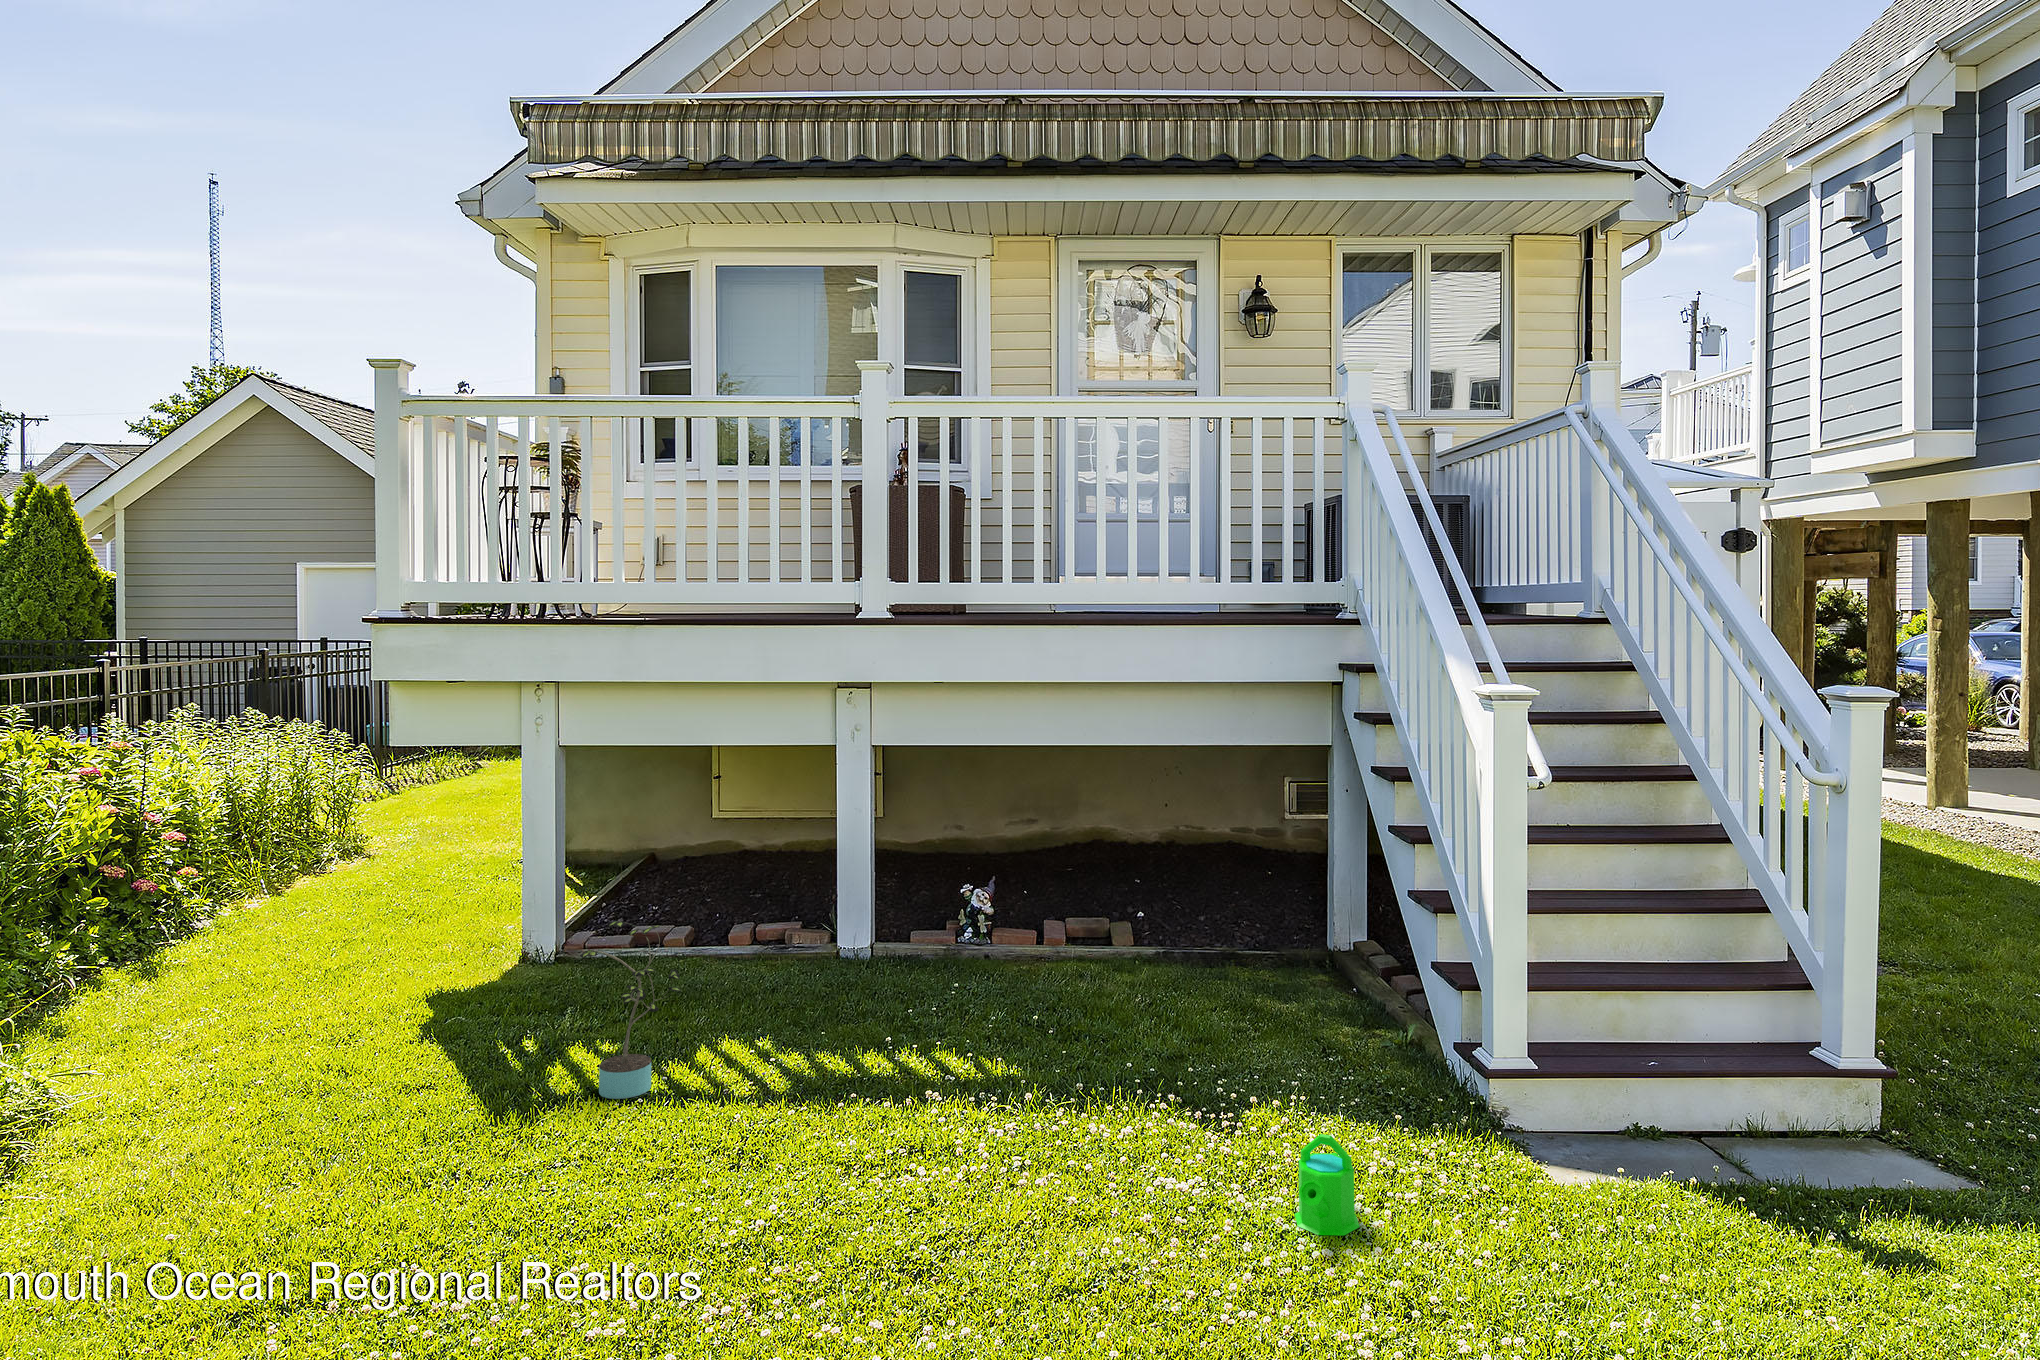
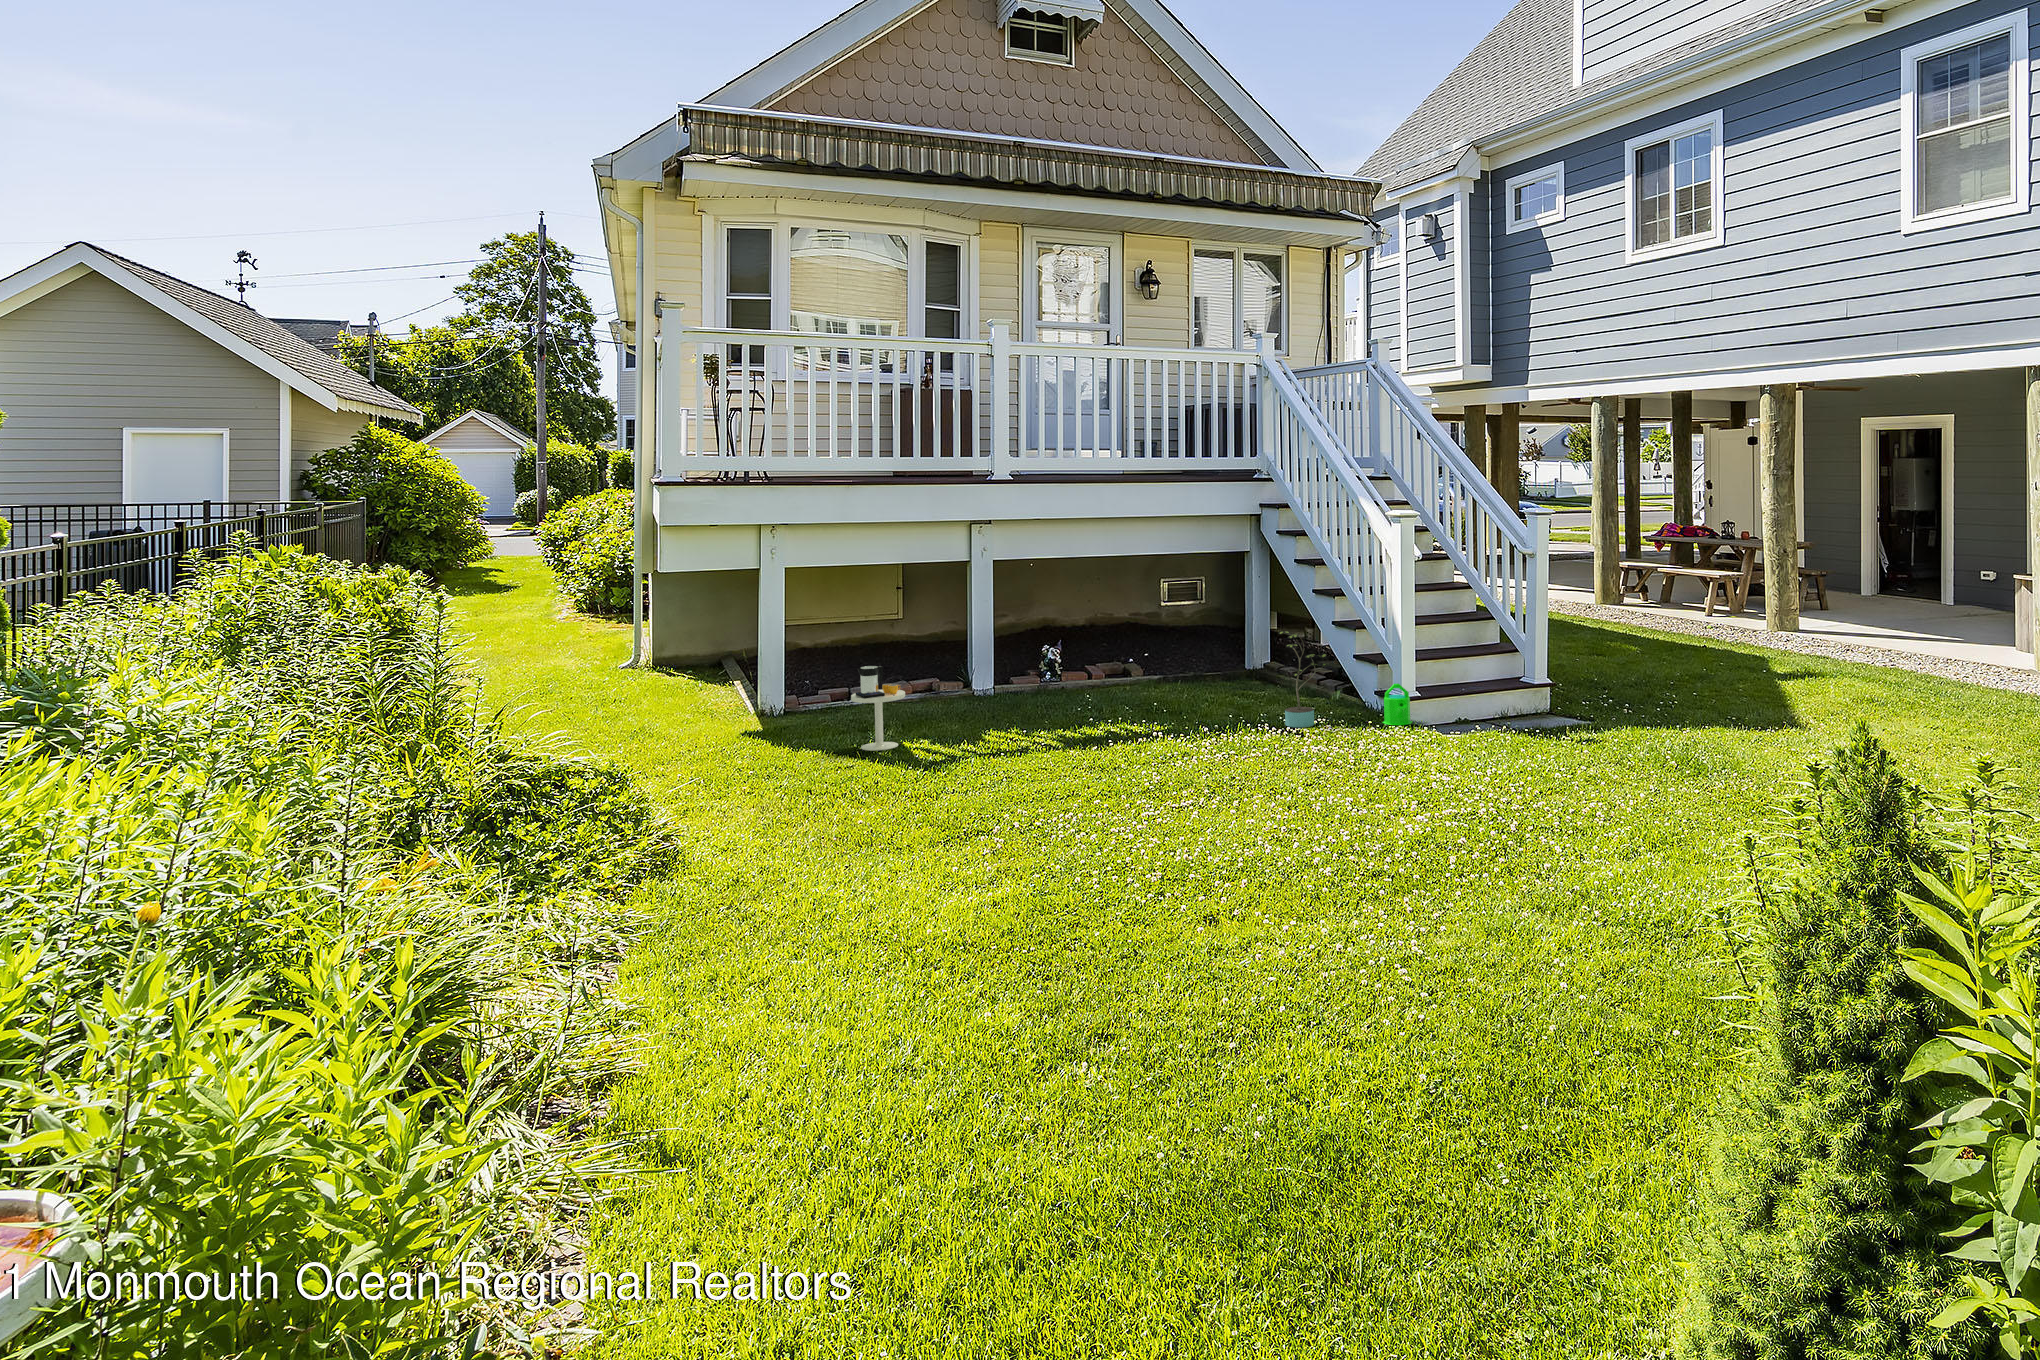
potted plant: present [580,921,680,1099] -> present [1278,631,1327,727]
side table: none [451,937,541,1082] -> present [851,666,905,751]

